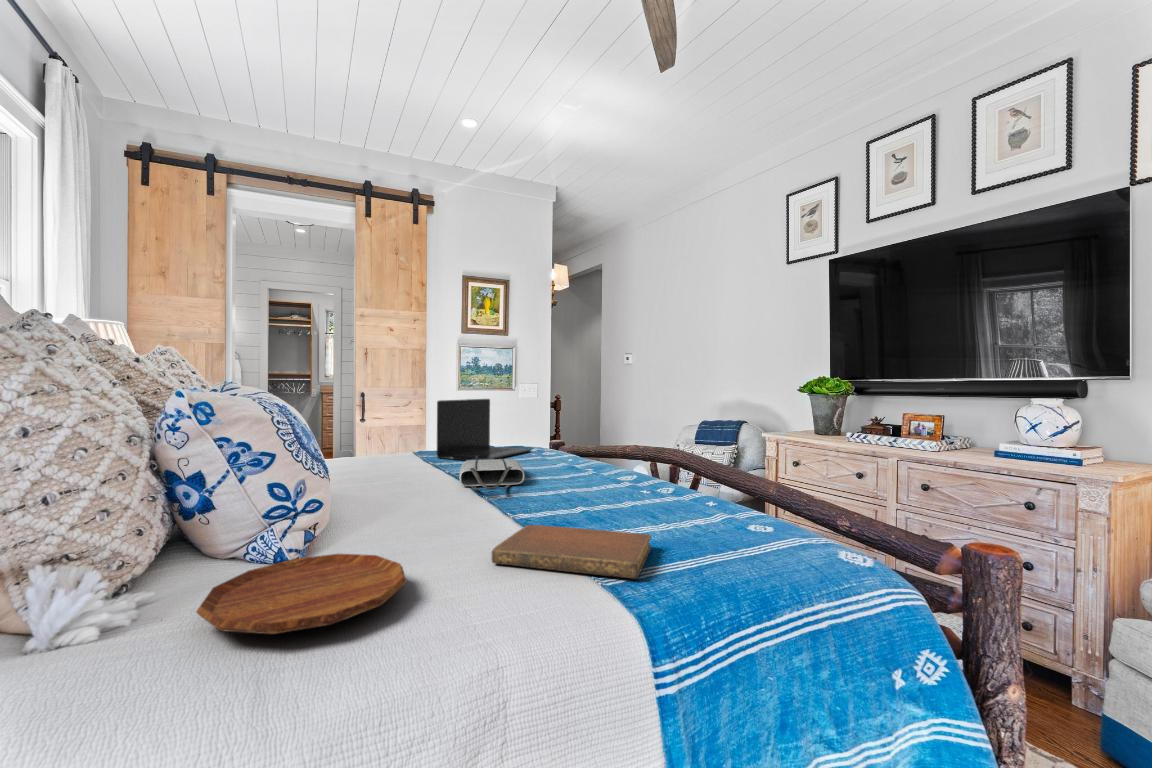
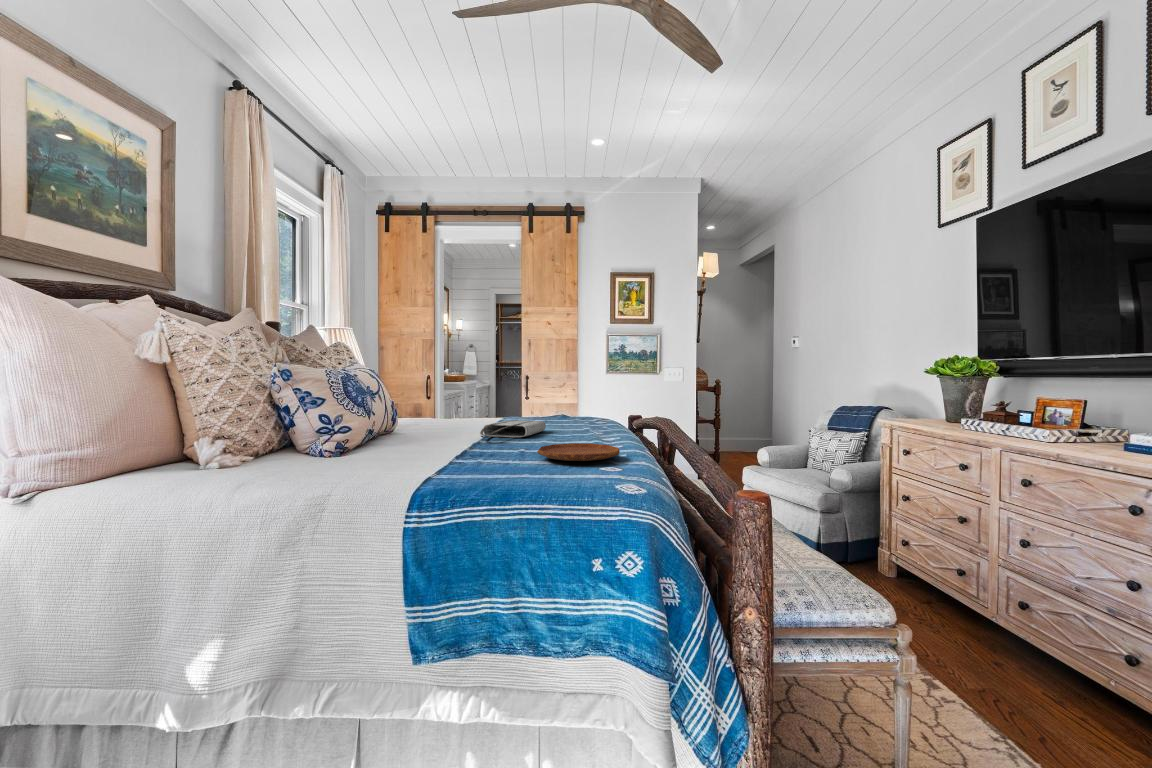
laptop: present [437,399,531,460] -> none [515,377,595,425]
notebook: present [492,525,651,579] -> none [401,451,505,479]
tray: present [196,554,406,634] -> present [537,443,620,461]

